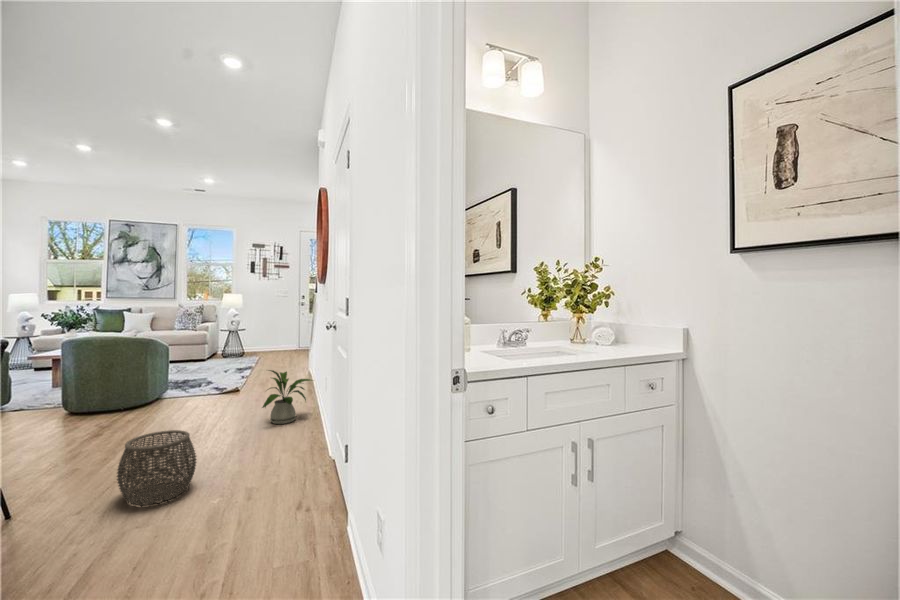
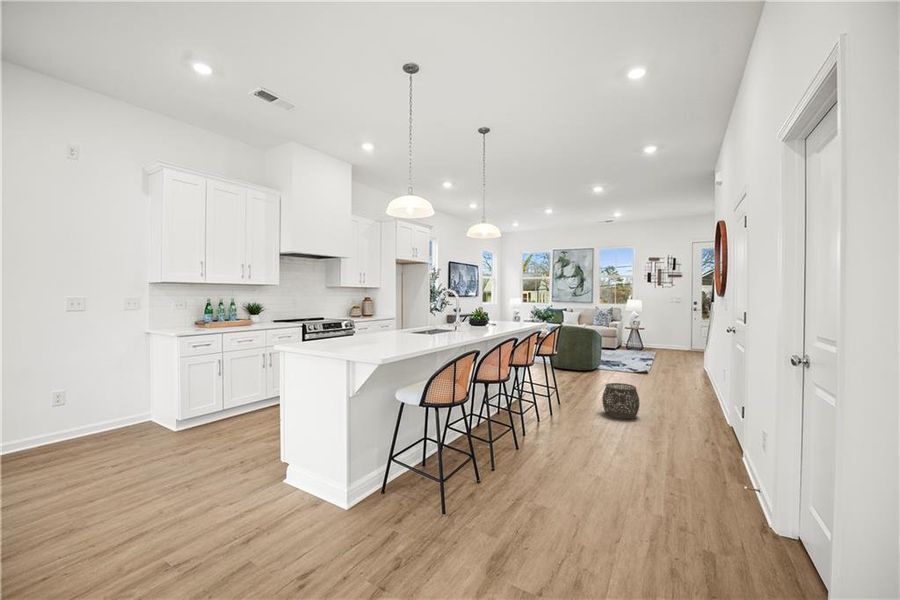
house plant: present [262,370,312,424] -> none [670,359,713,400]

